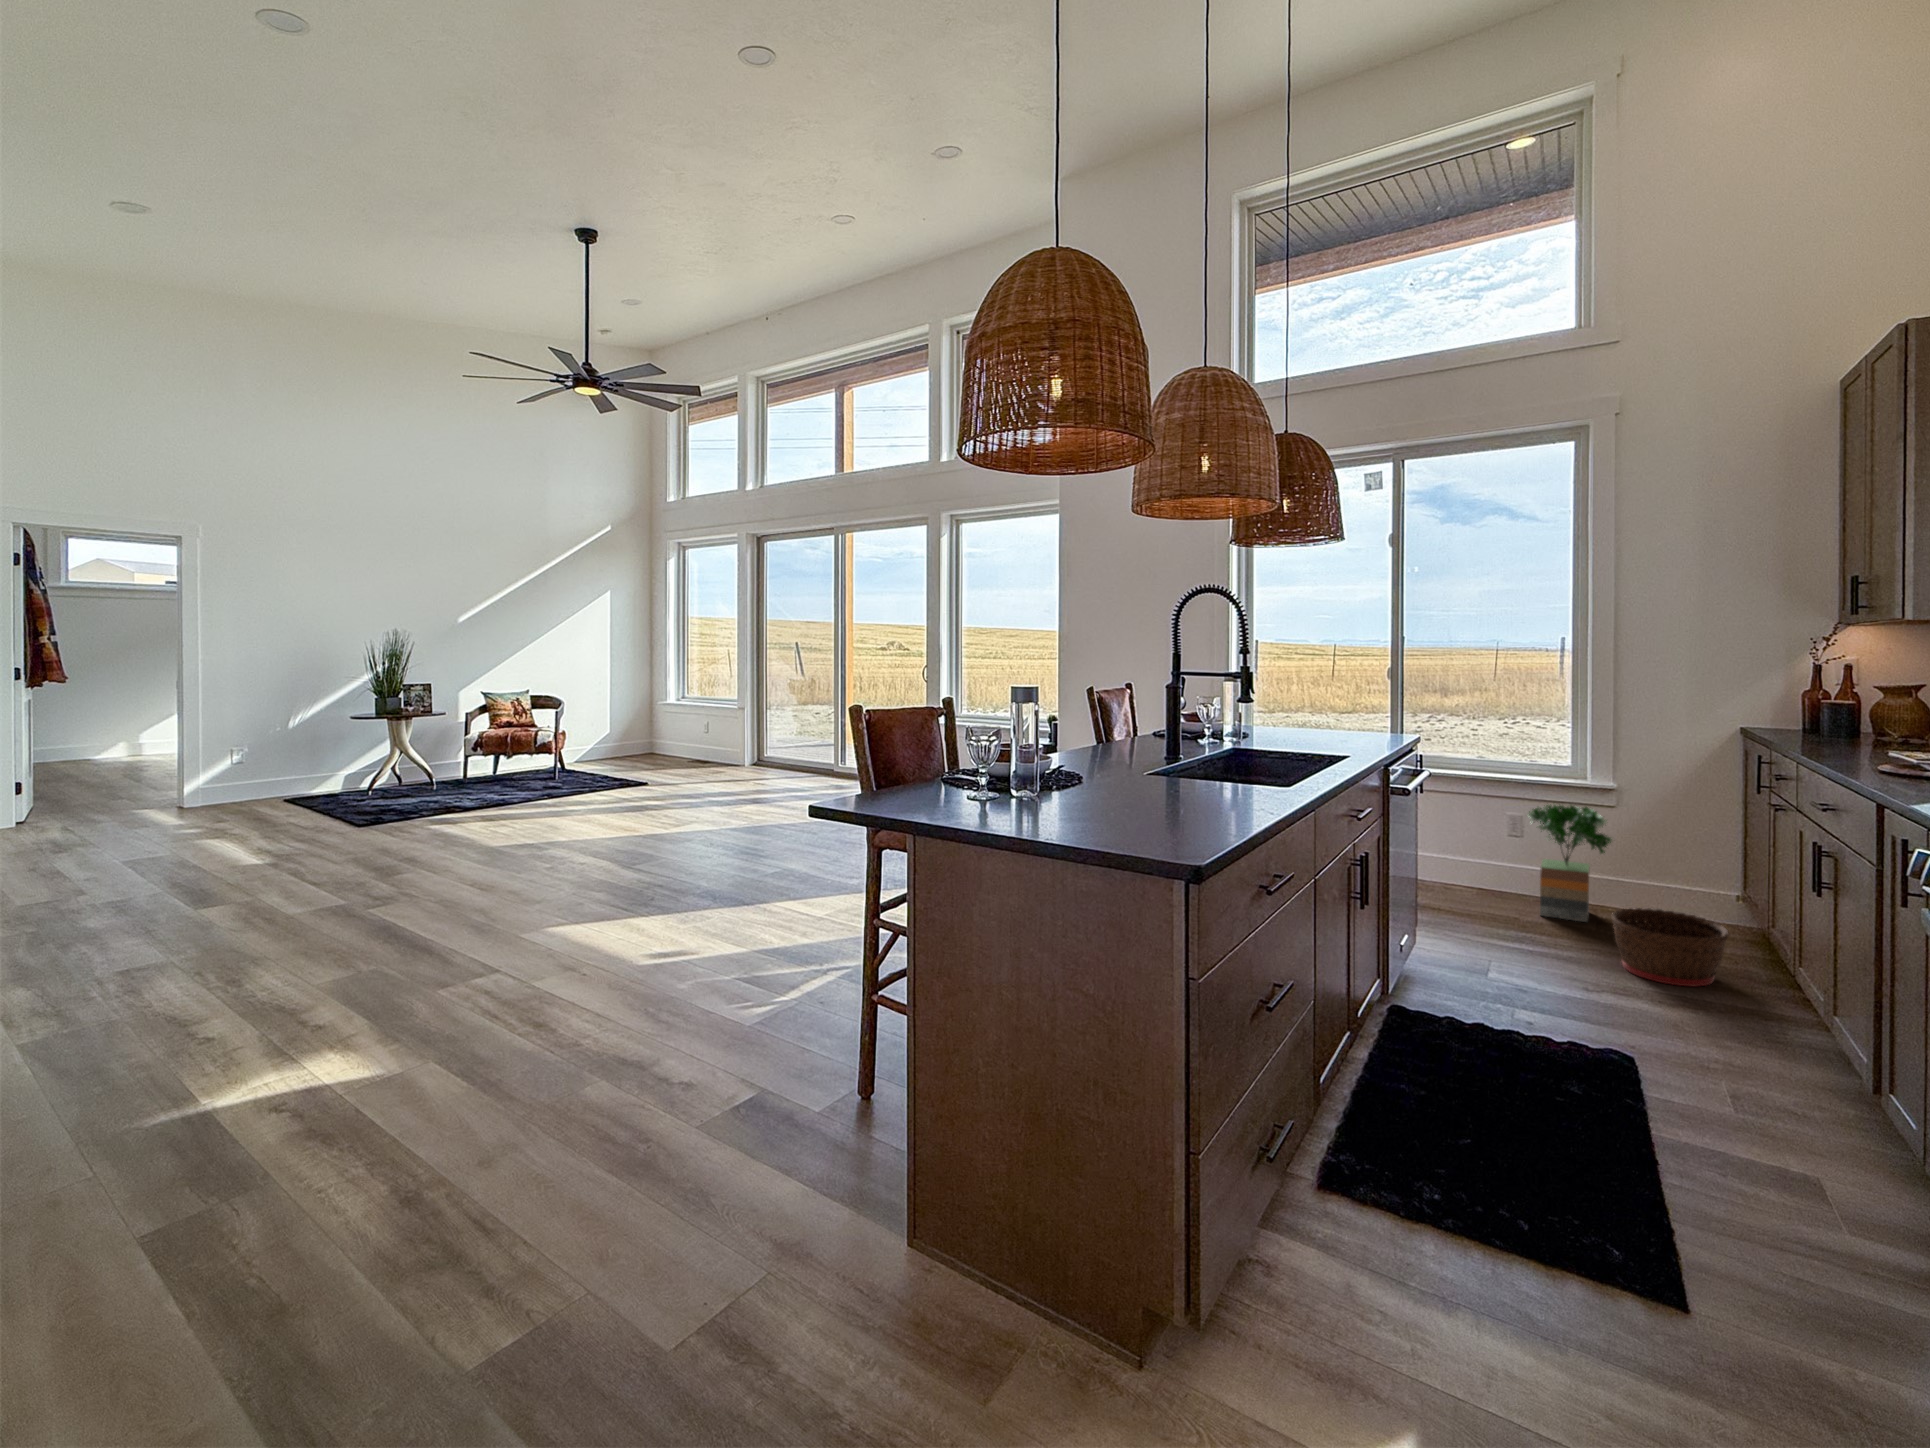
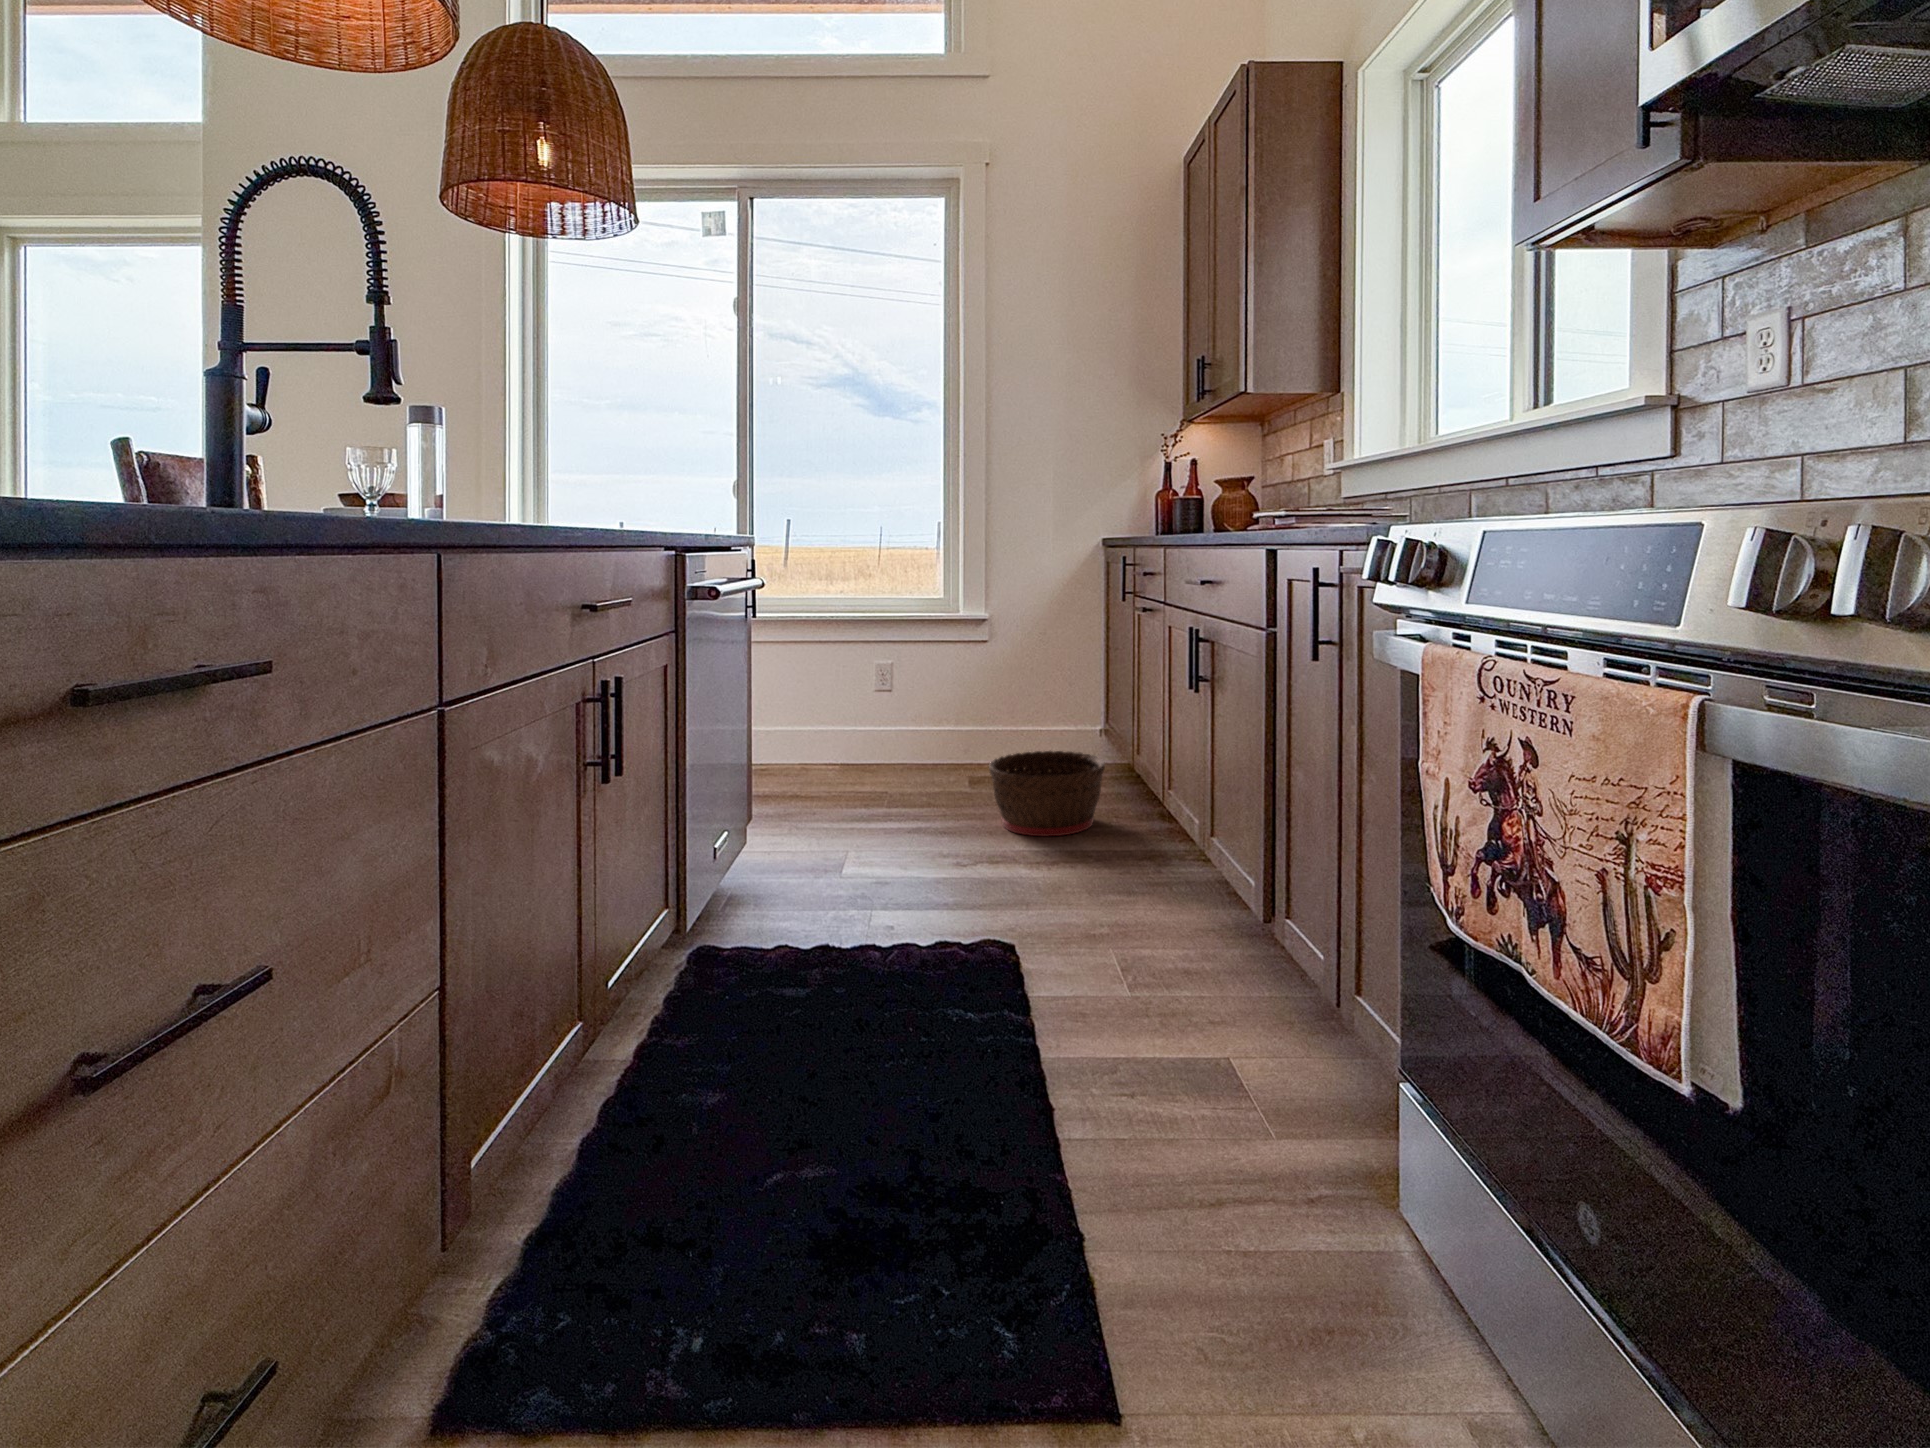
potted tree: present [1528,804,1612,922] -> none [897,644,992,786]

